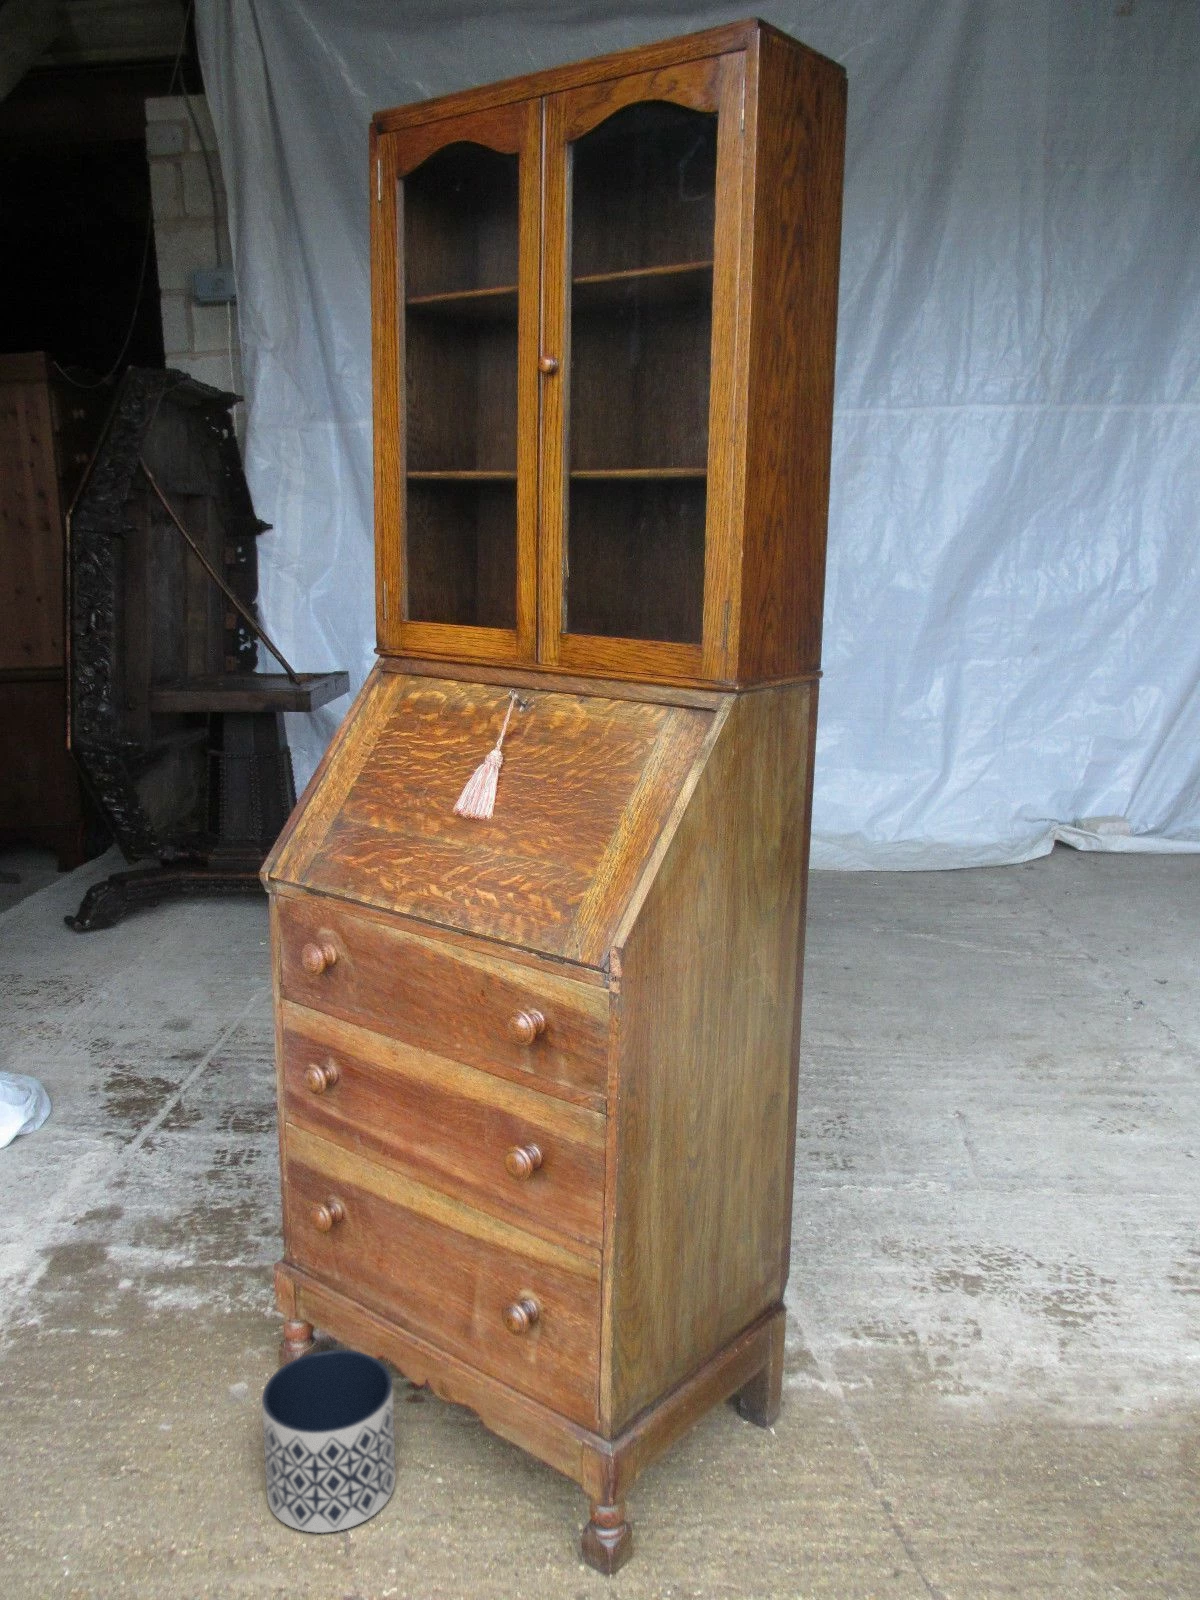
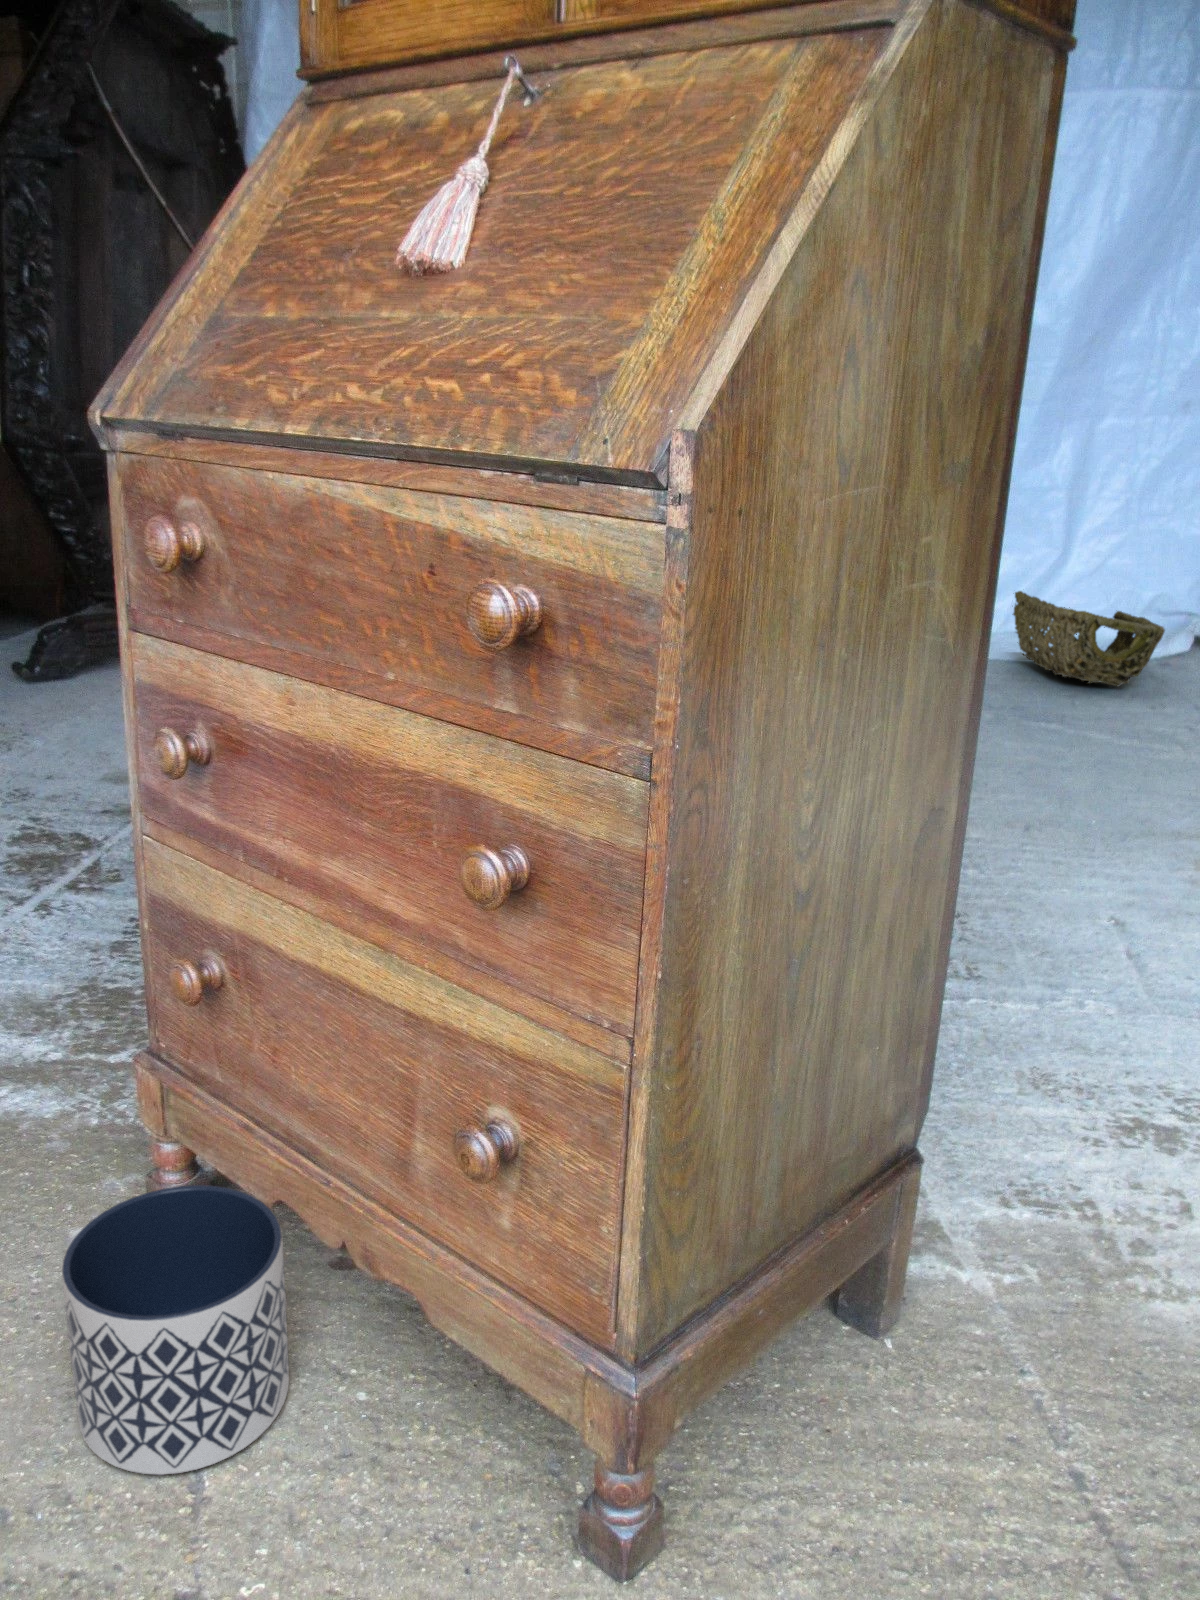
woven basket: none [899,809,1021,893] -> present [1013,591,1165,686]

